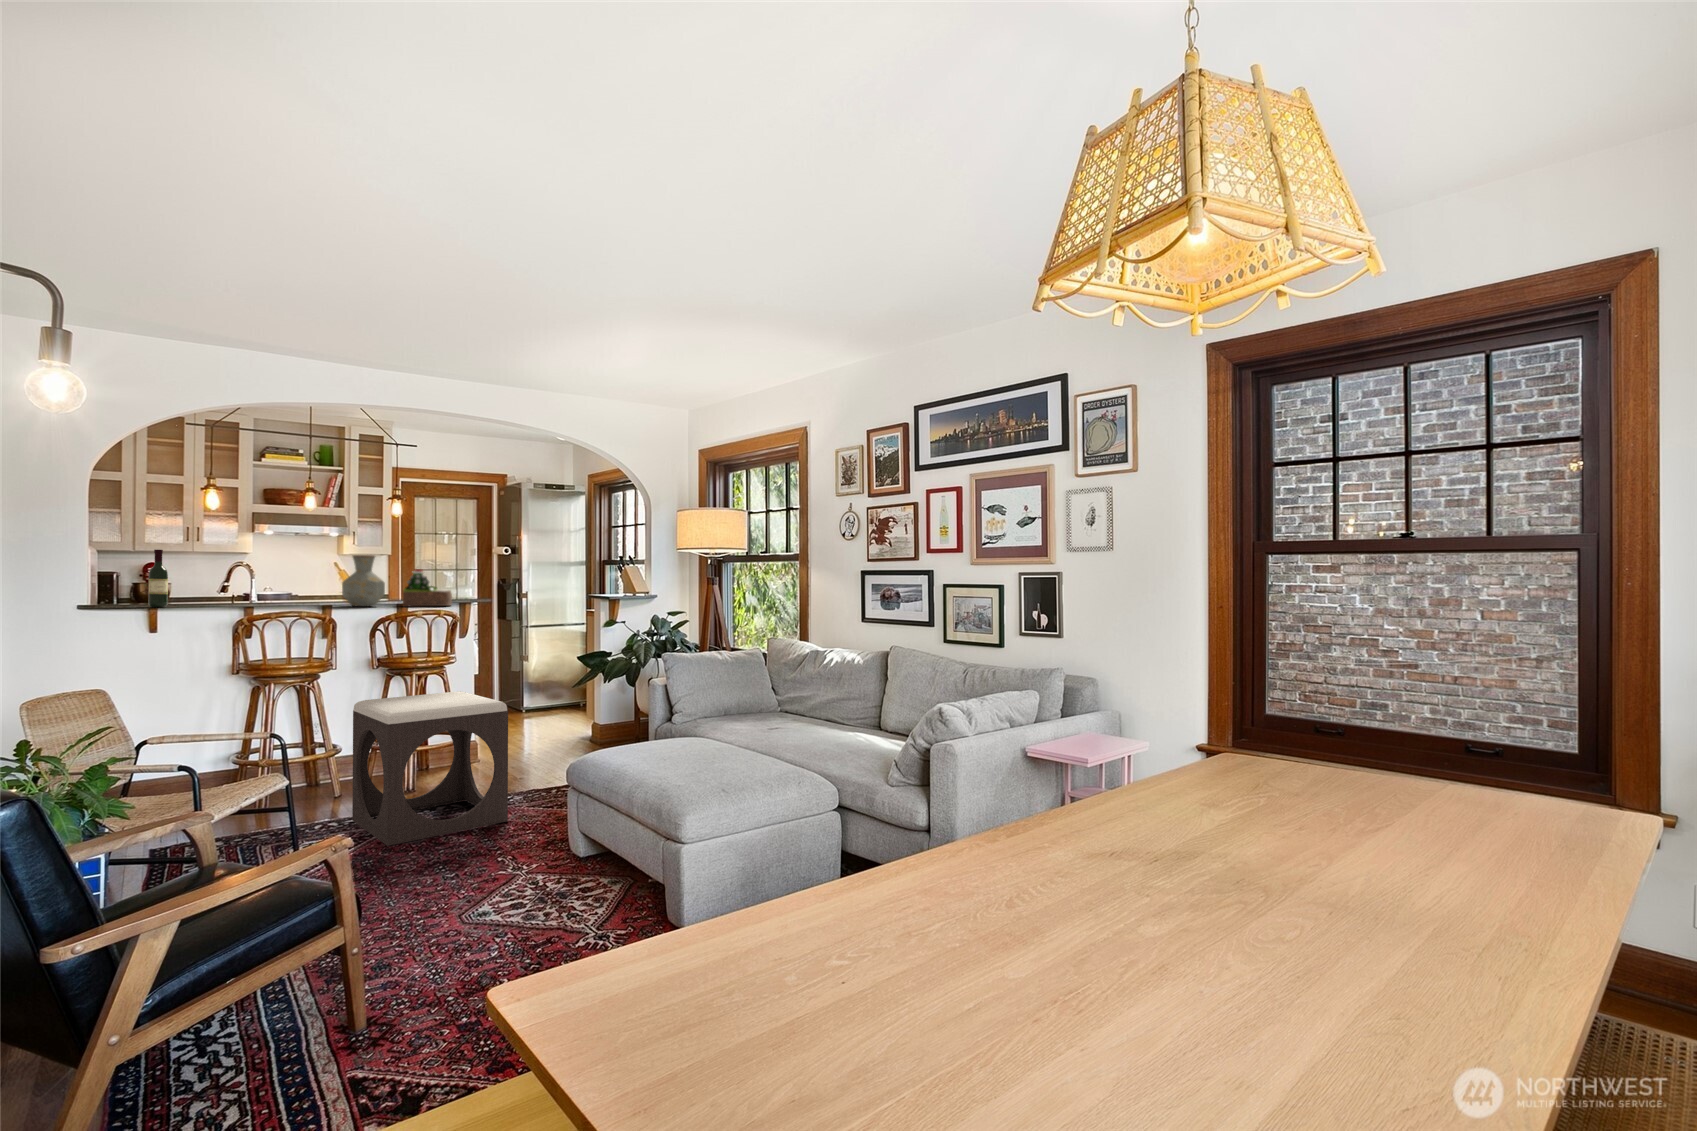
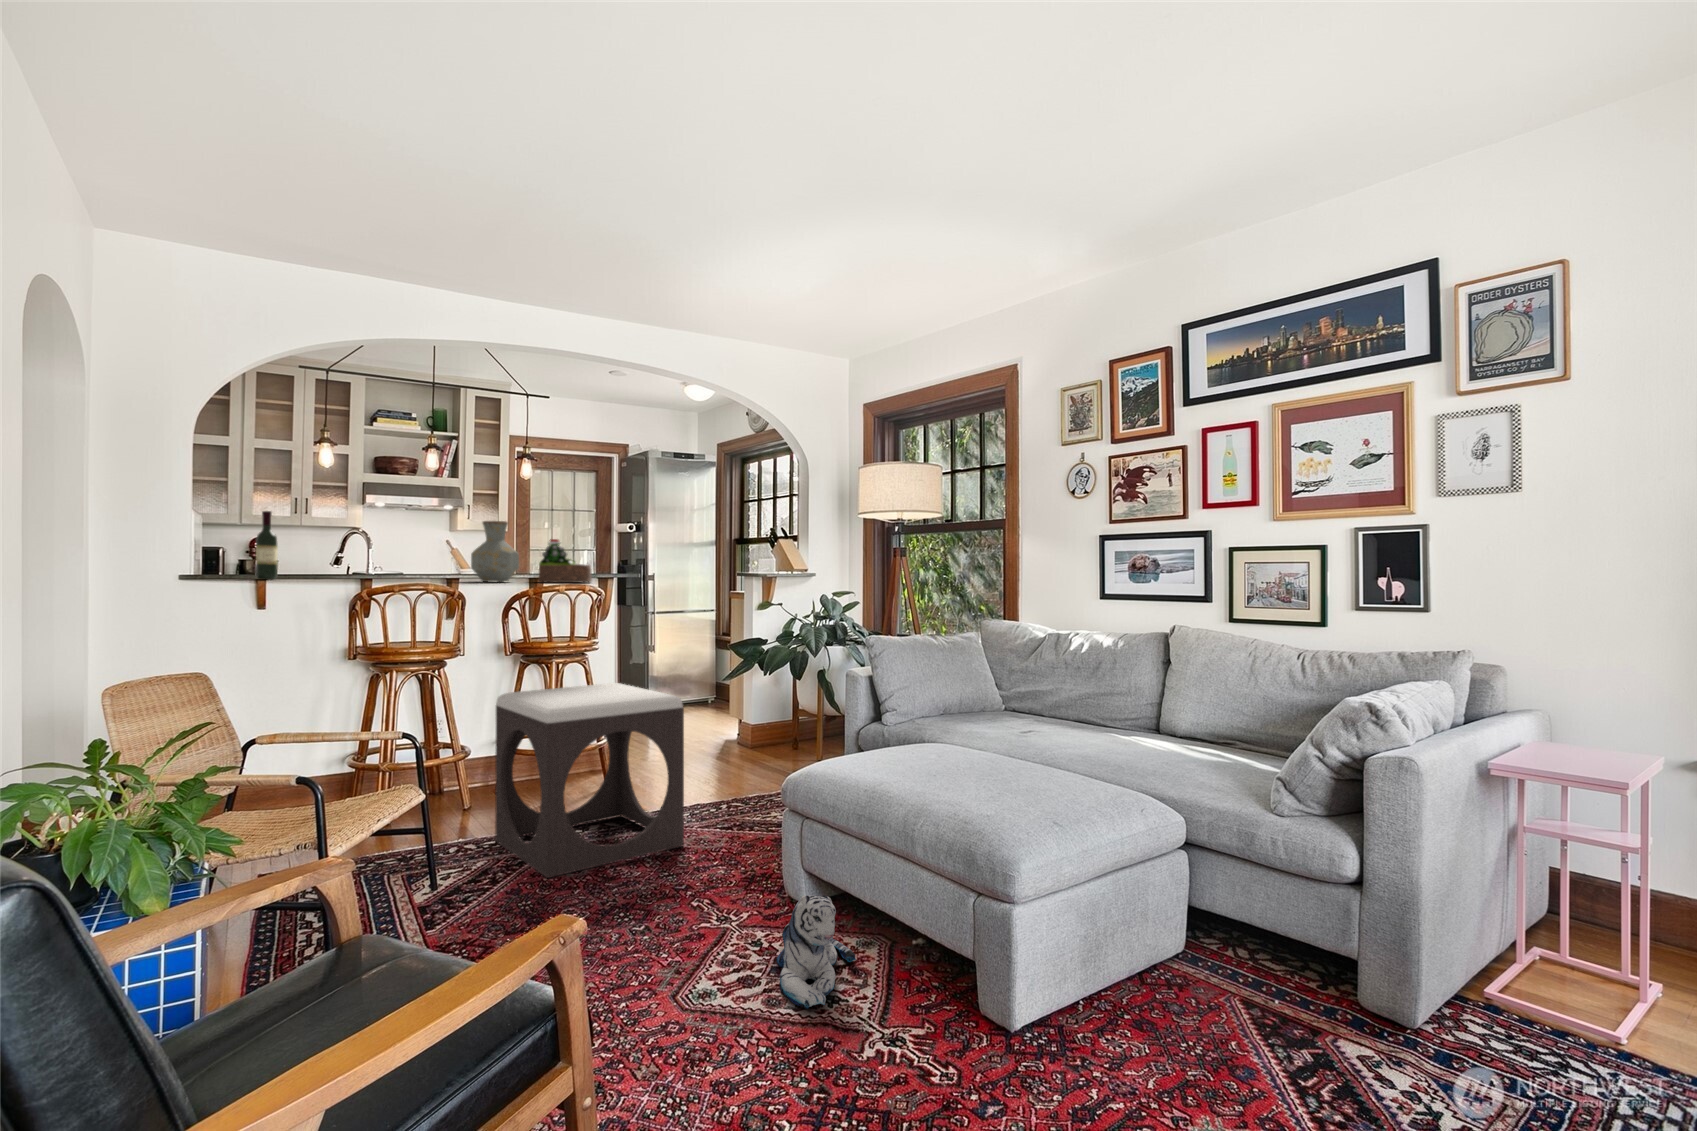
plush toy: none [538,845,602,922] -> present [776,895,856,1009]

